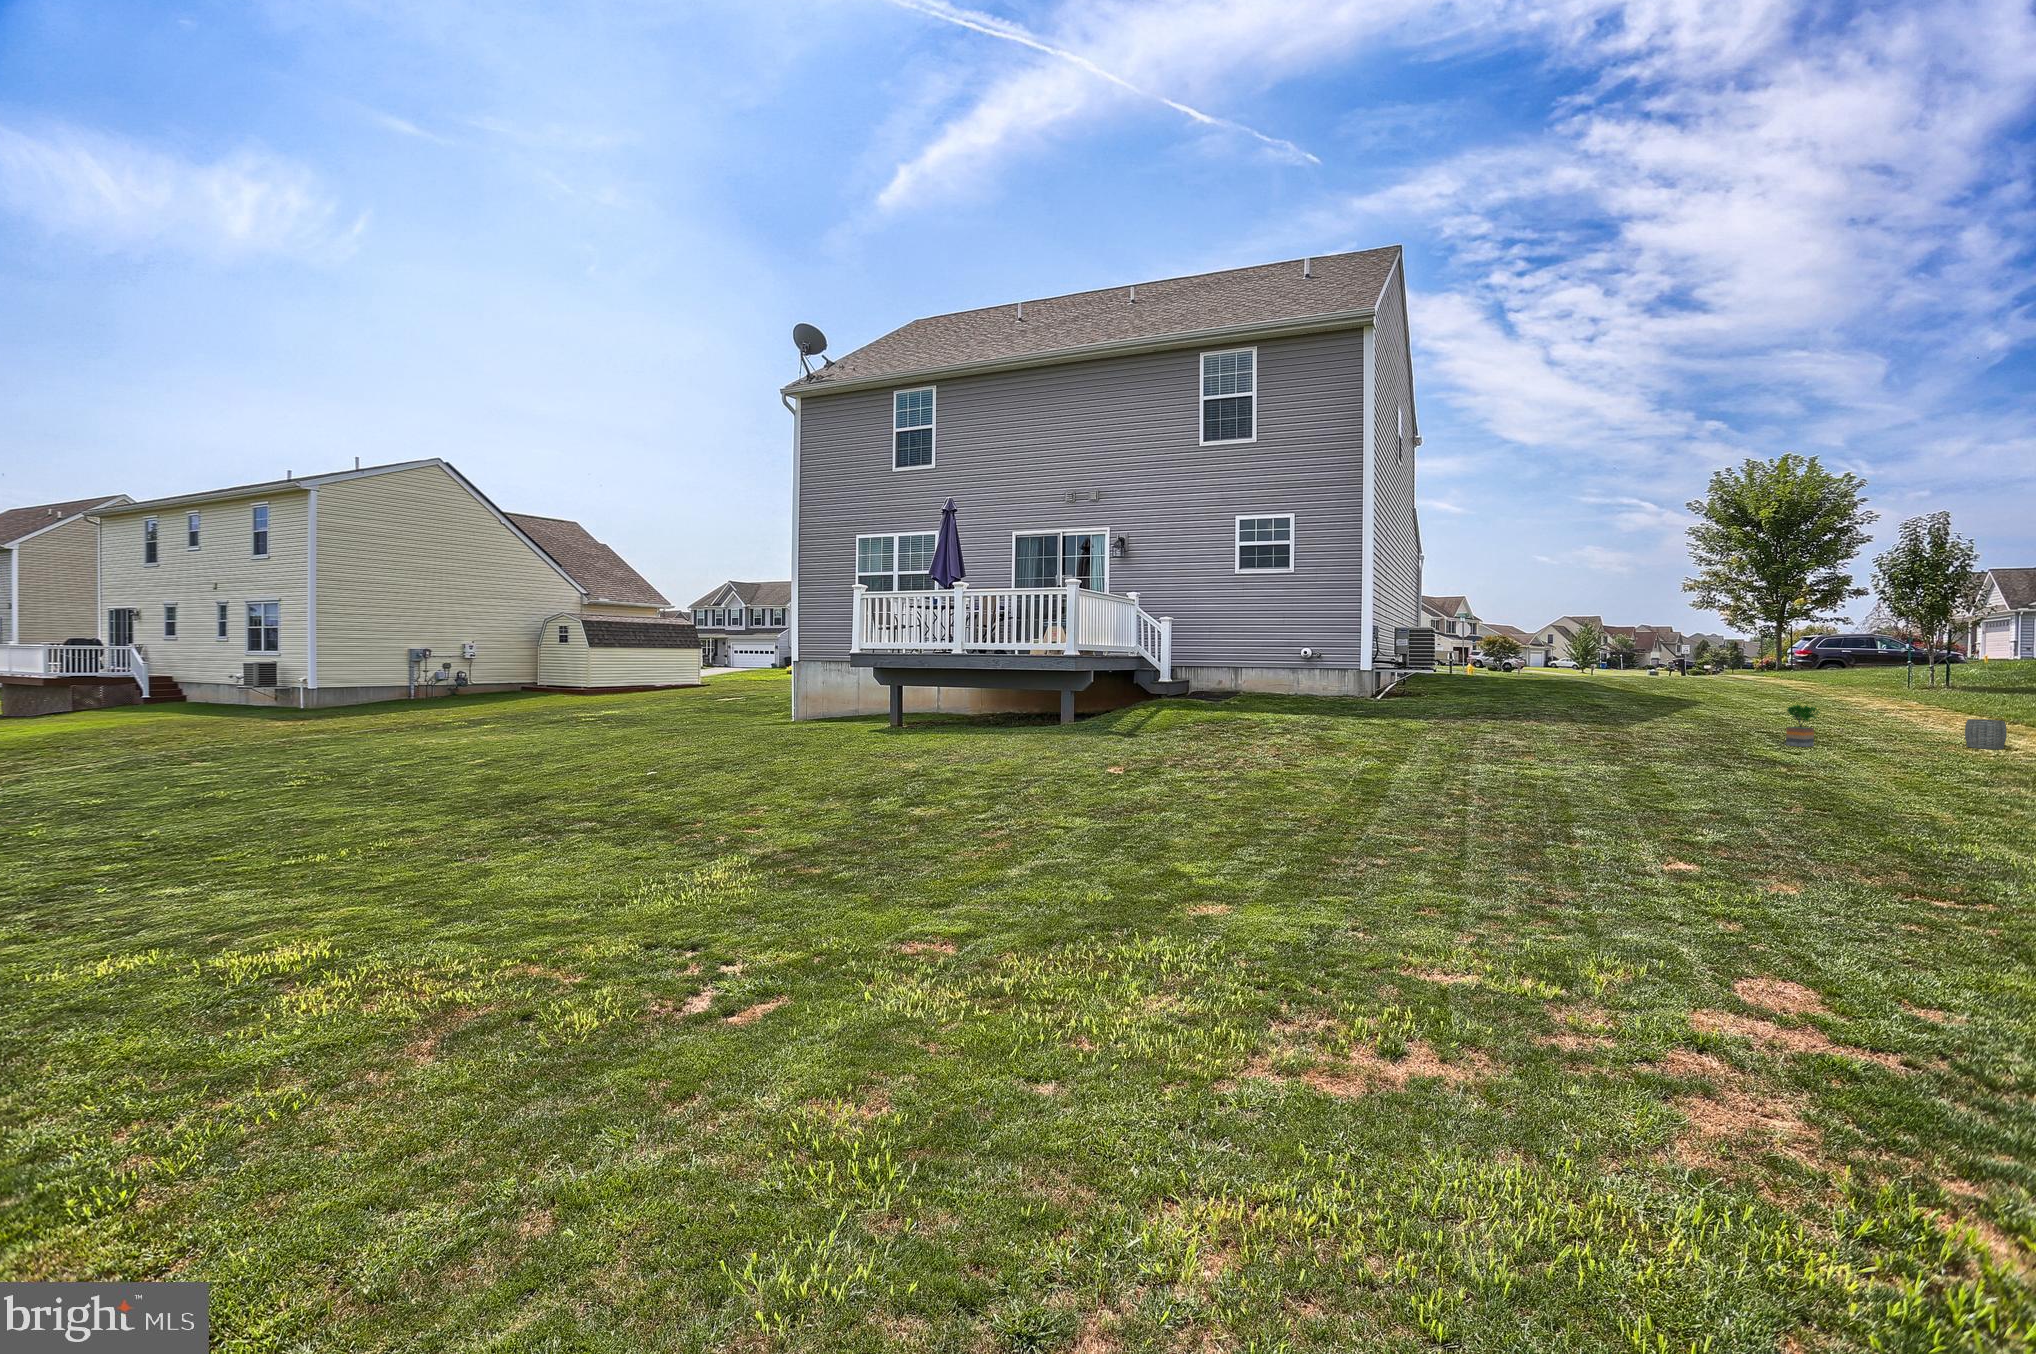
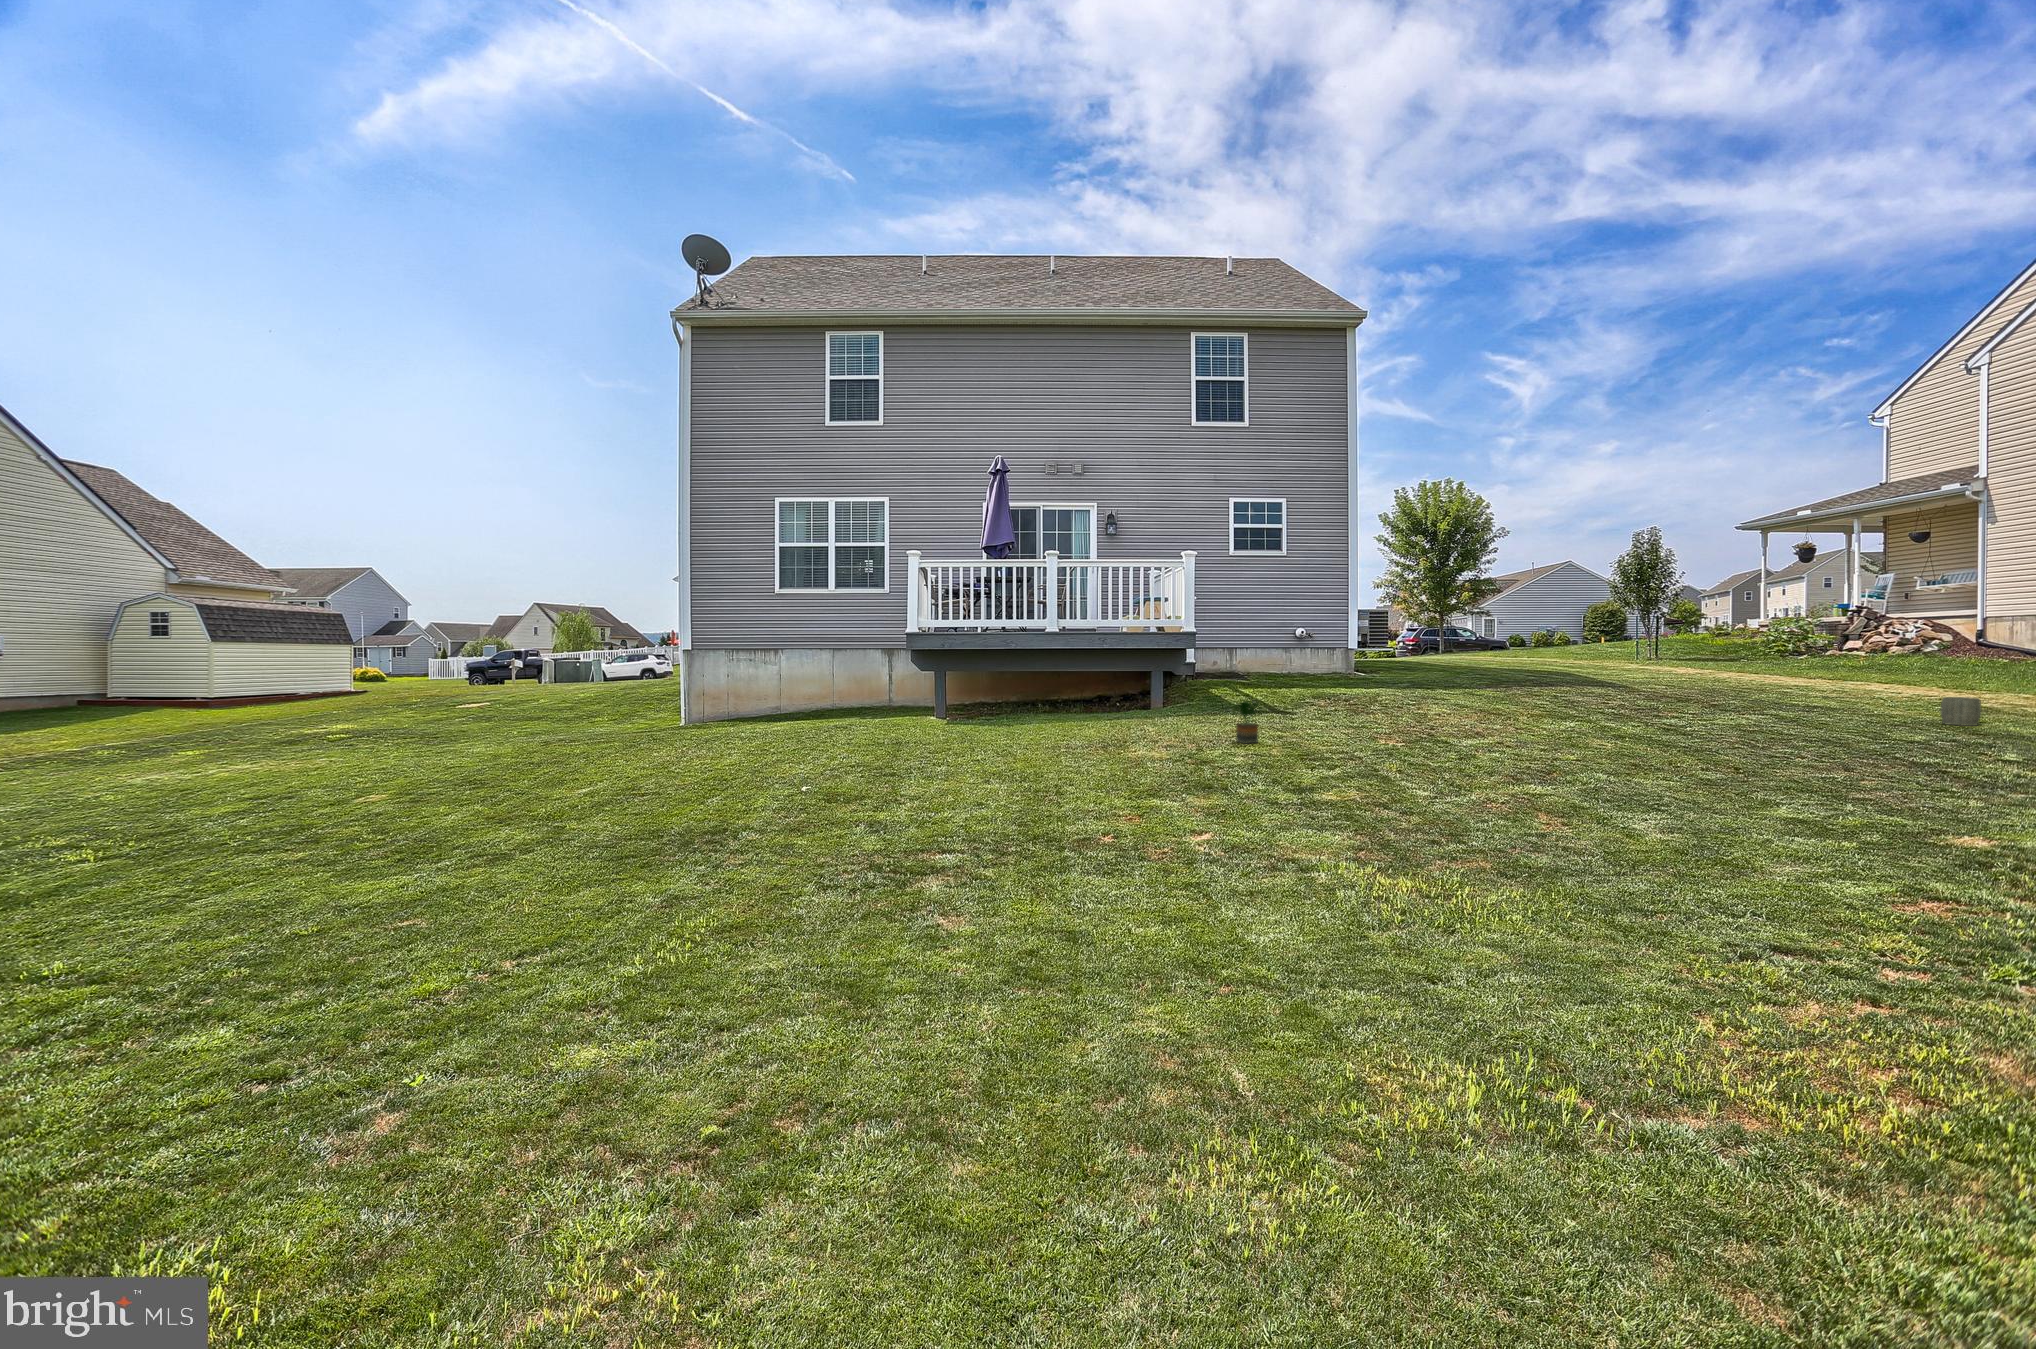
potted tree: present [1786,705,1820,747] -> present [1234,701,1260,744]

